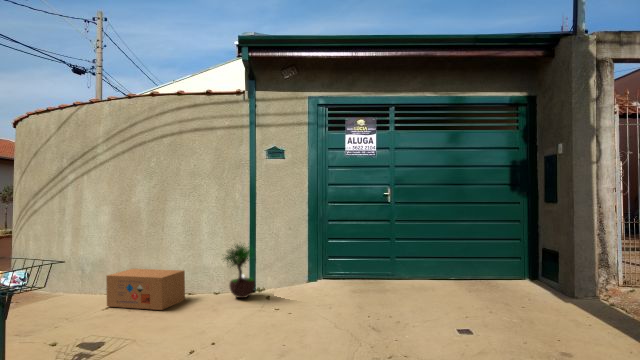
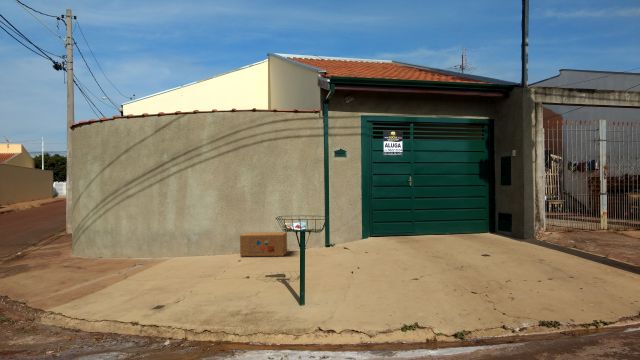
potted tree: present [225,245,255,298] -> none [314,210,336,249]

